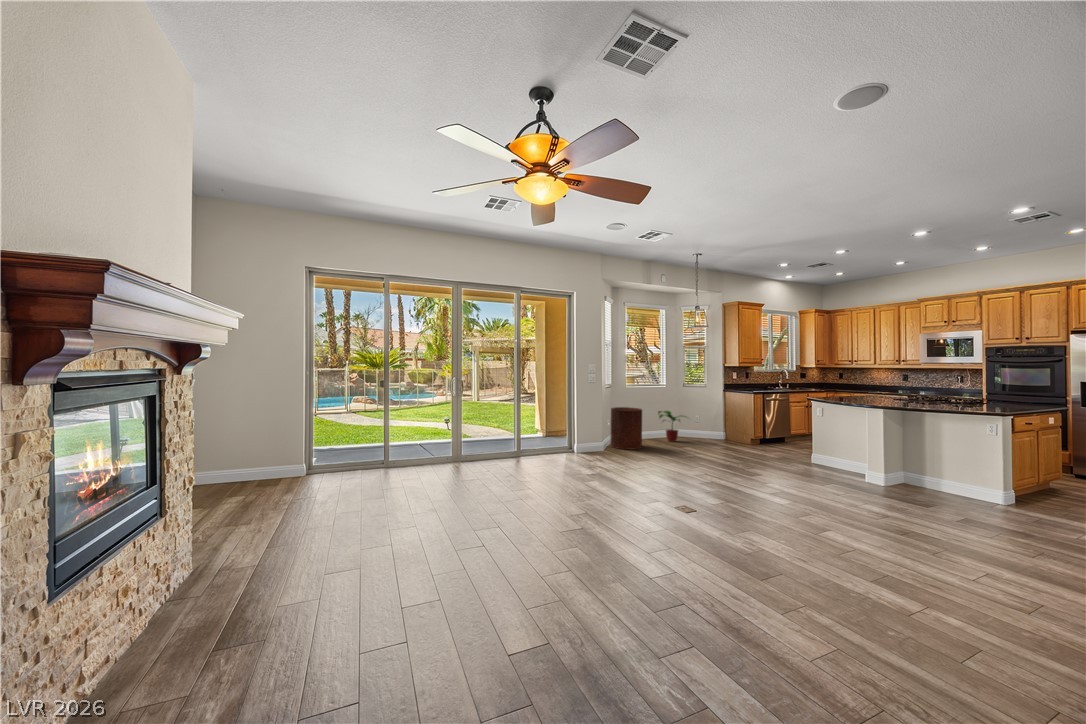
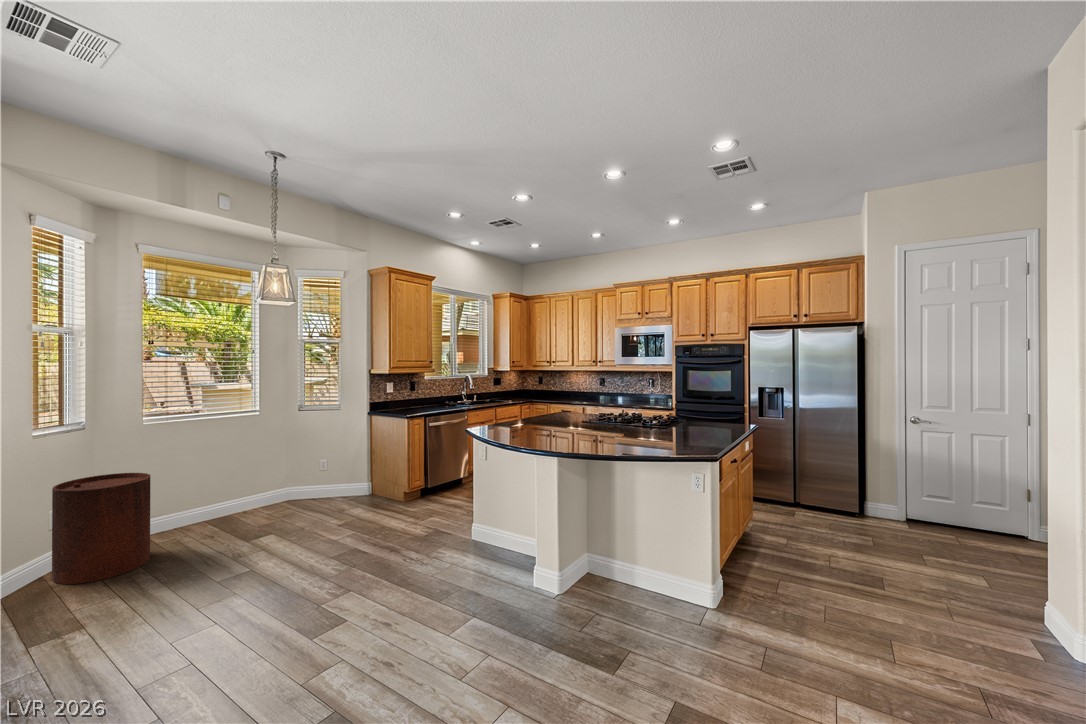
potted plant: present [658,411,683,442] -> none [214,461,292,524]

